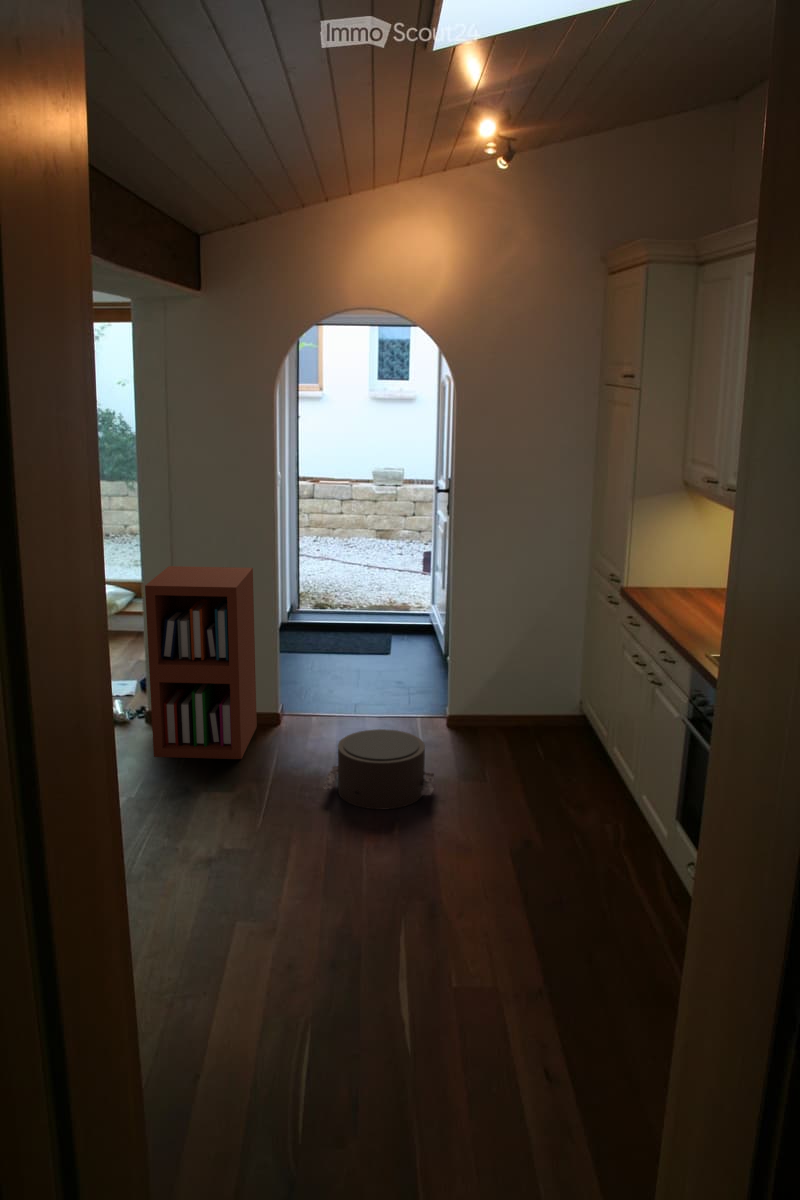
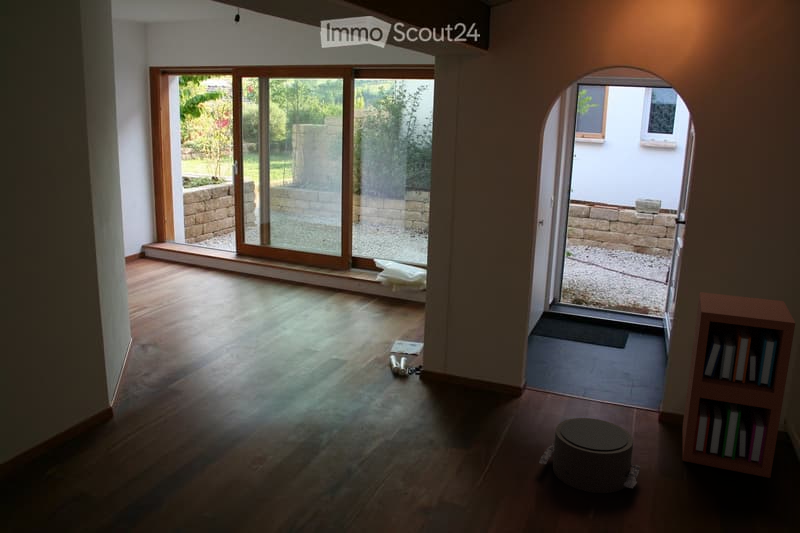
bookshelf: present [145,566,257,759] -> present [682,292,795,478]

